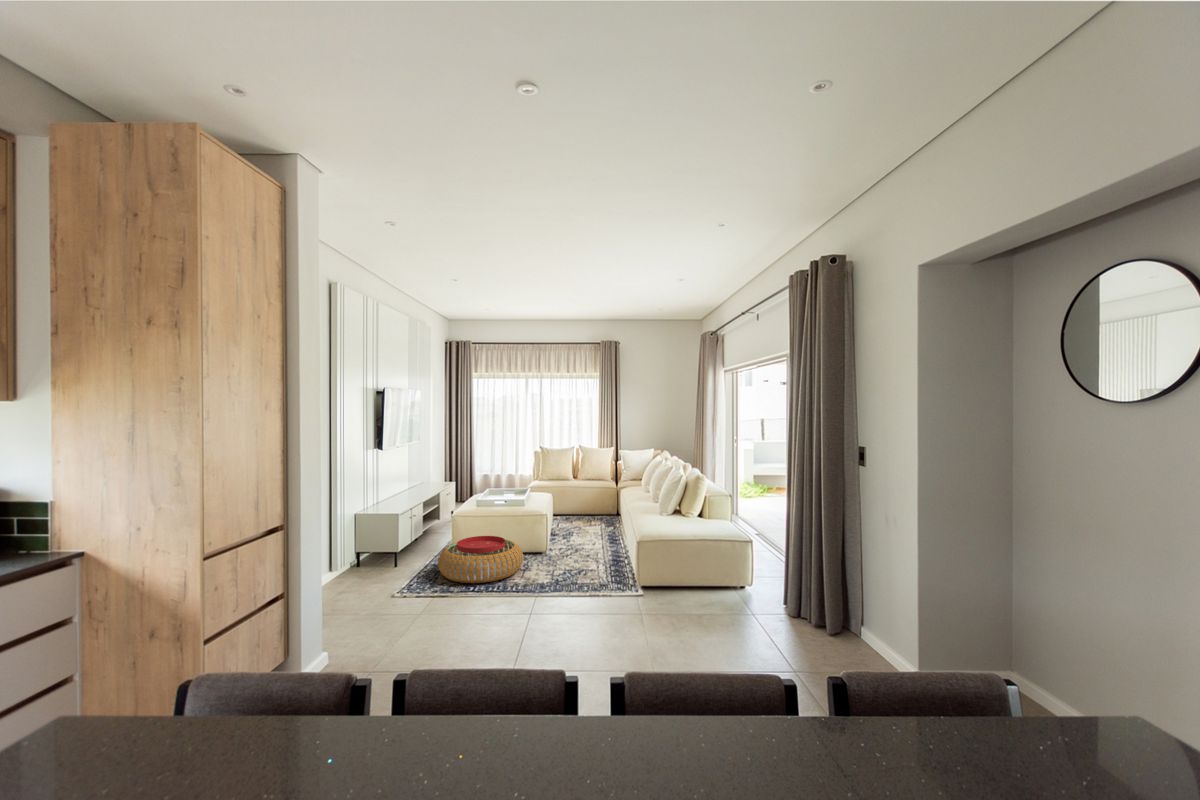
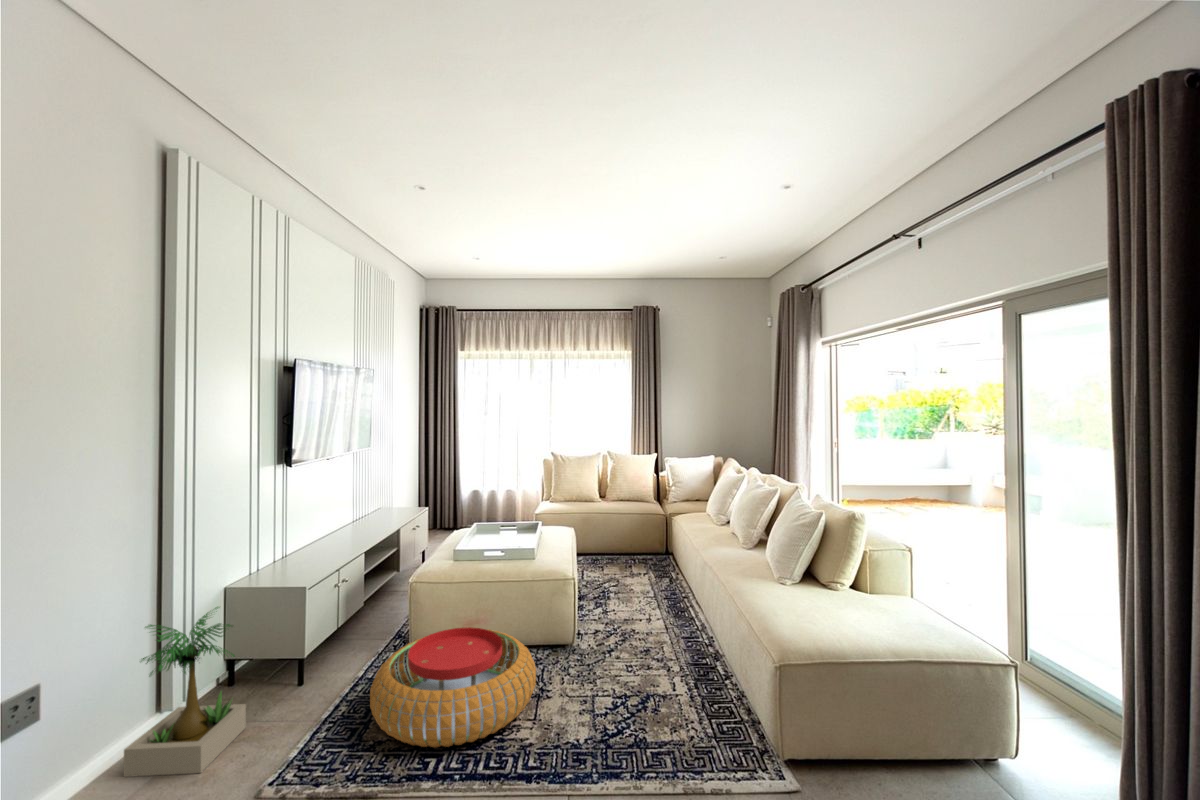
potted plant: none [326,516,381,591] -> present [124,607,246,777]

